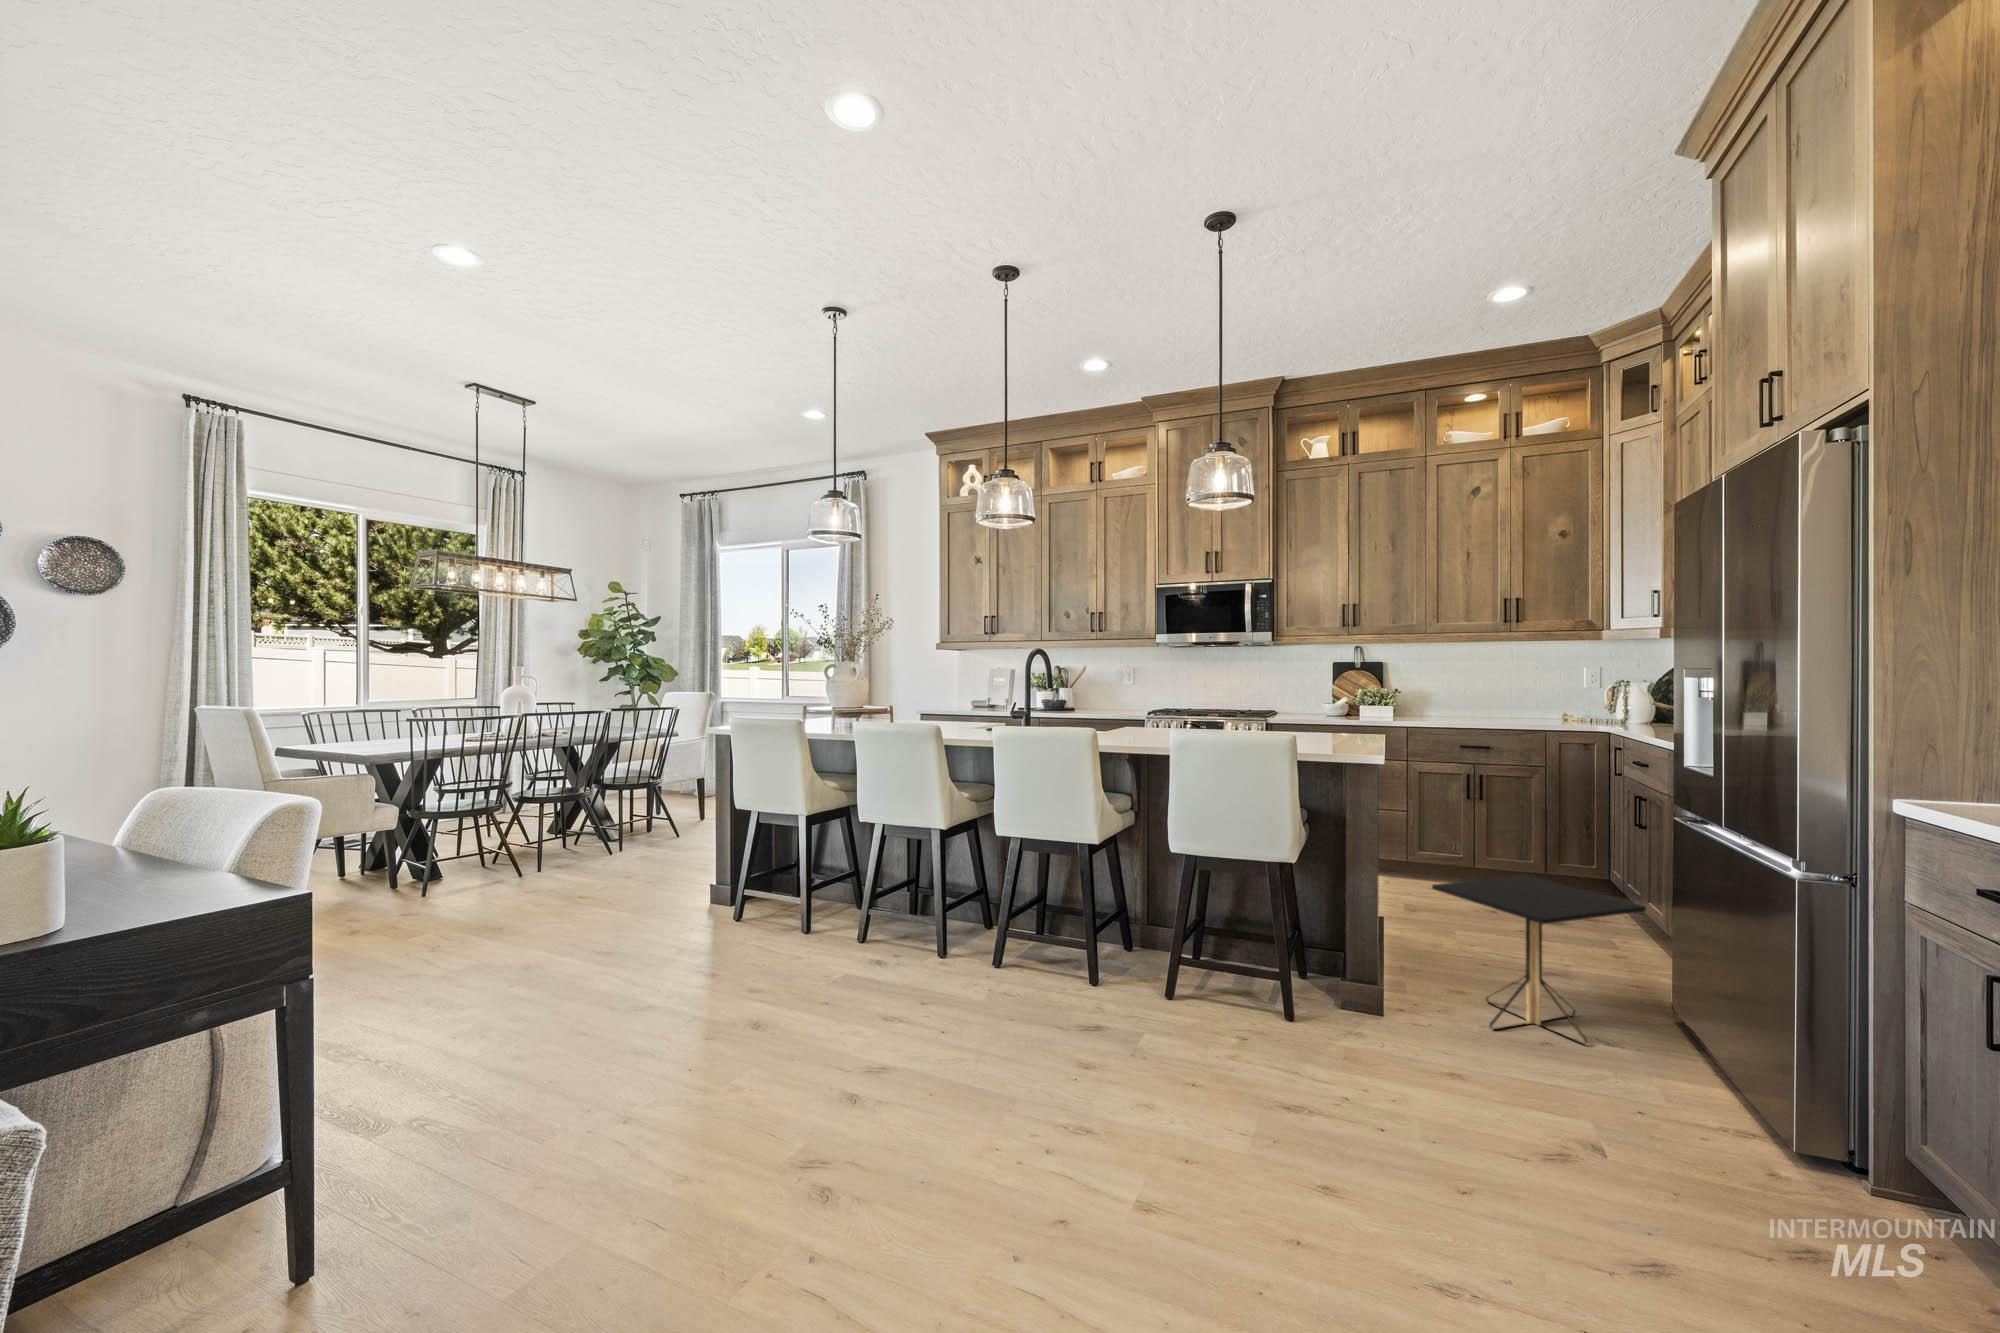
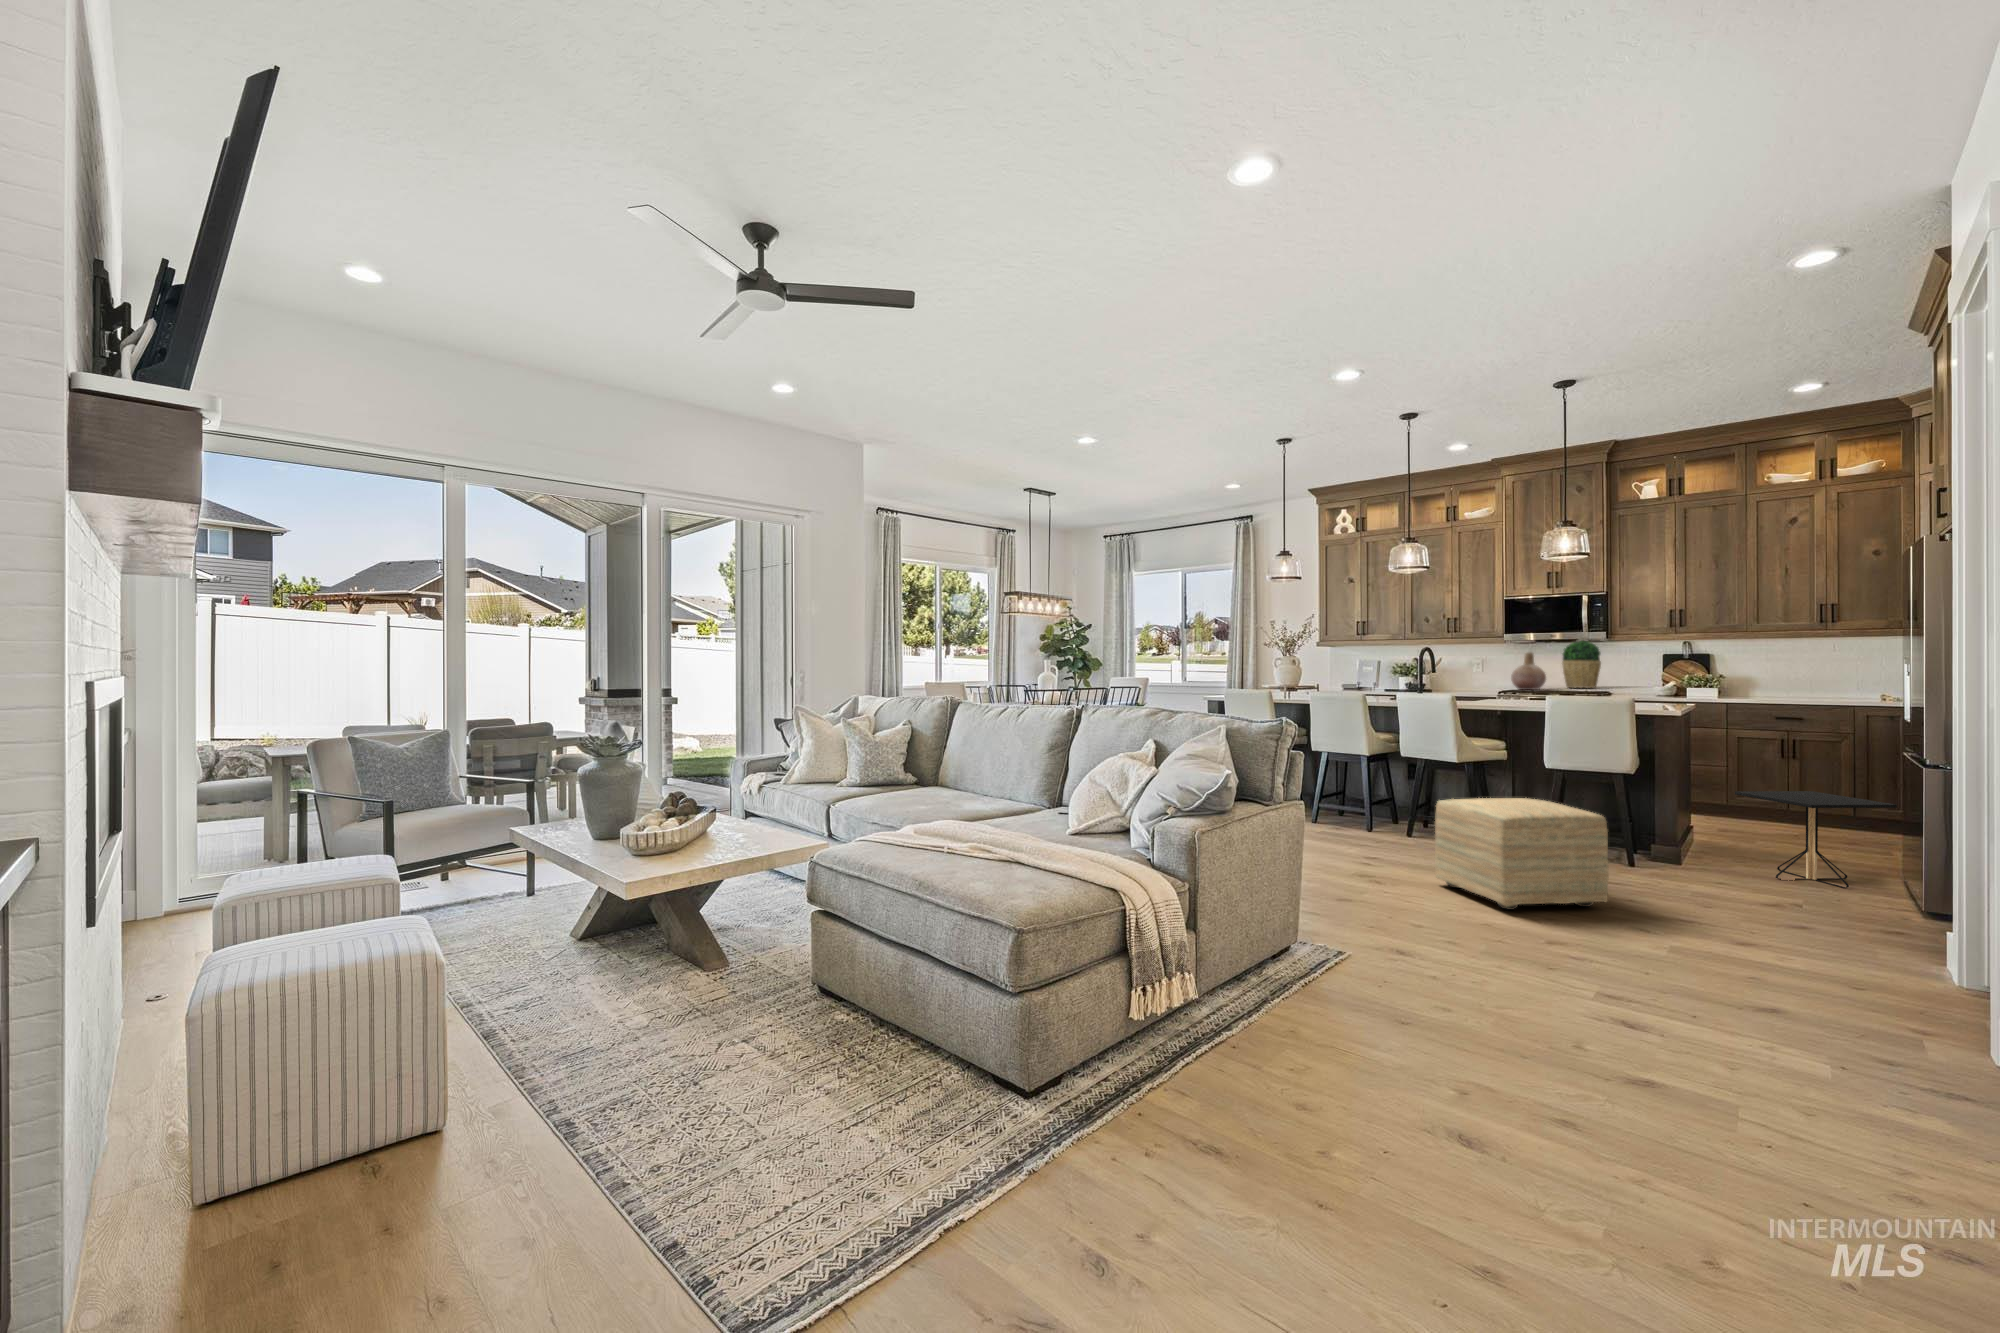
potted plant: none [1223,643,1268,706] -> present [1562,641,1601,688]
vase: none [1162,659,1203,710] -> present [1511,652,1546,690]
ottoman: none [952,945,1246,1247] -> present [1435,798,1609,910]

